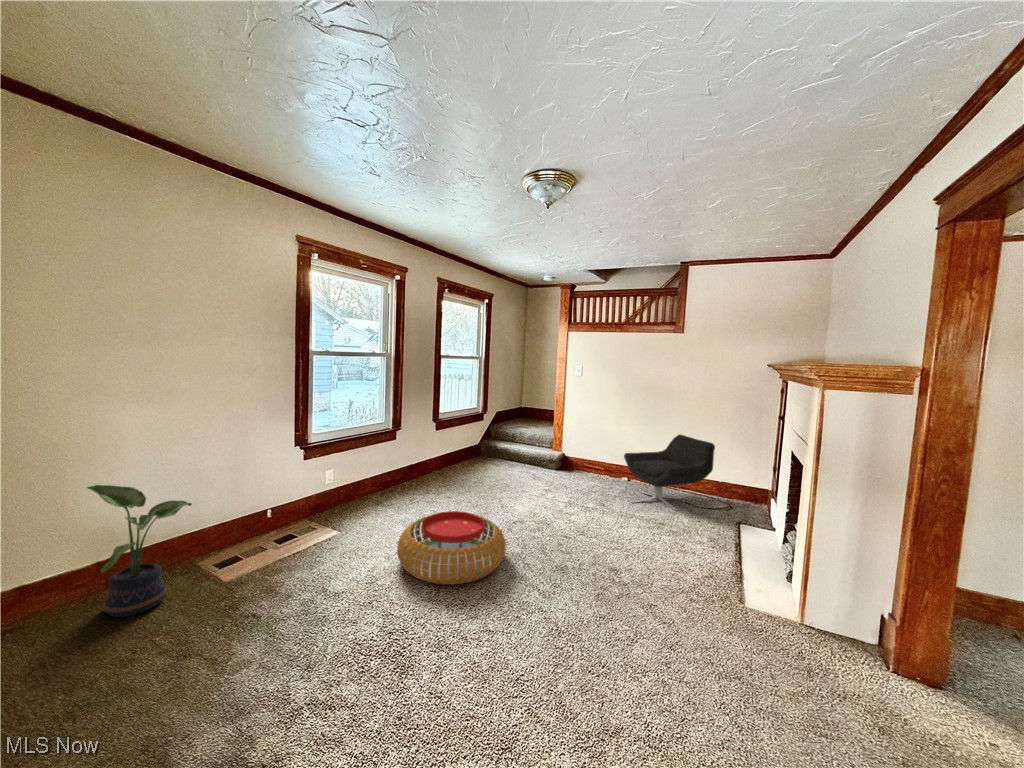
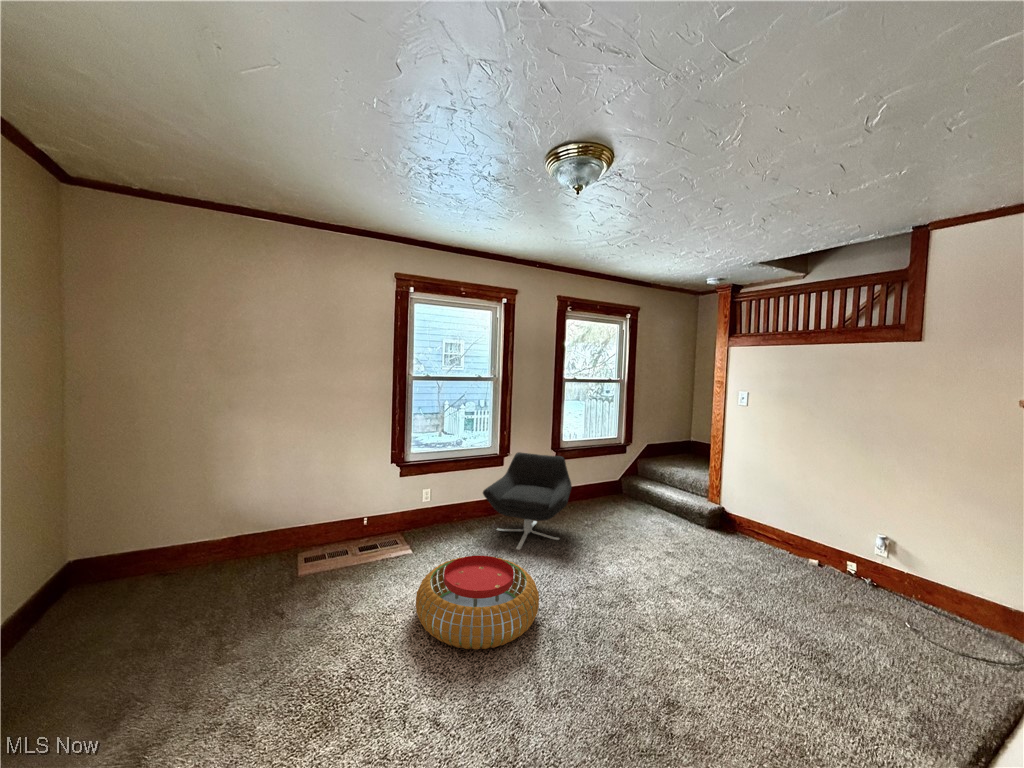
lounge chair: present [624,434,715,510] -> present [483,452,572,550]
potted plant: present [87,485,192,617] -> none [205,478,283,585]

